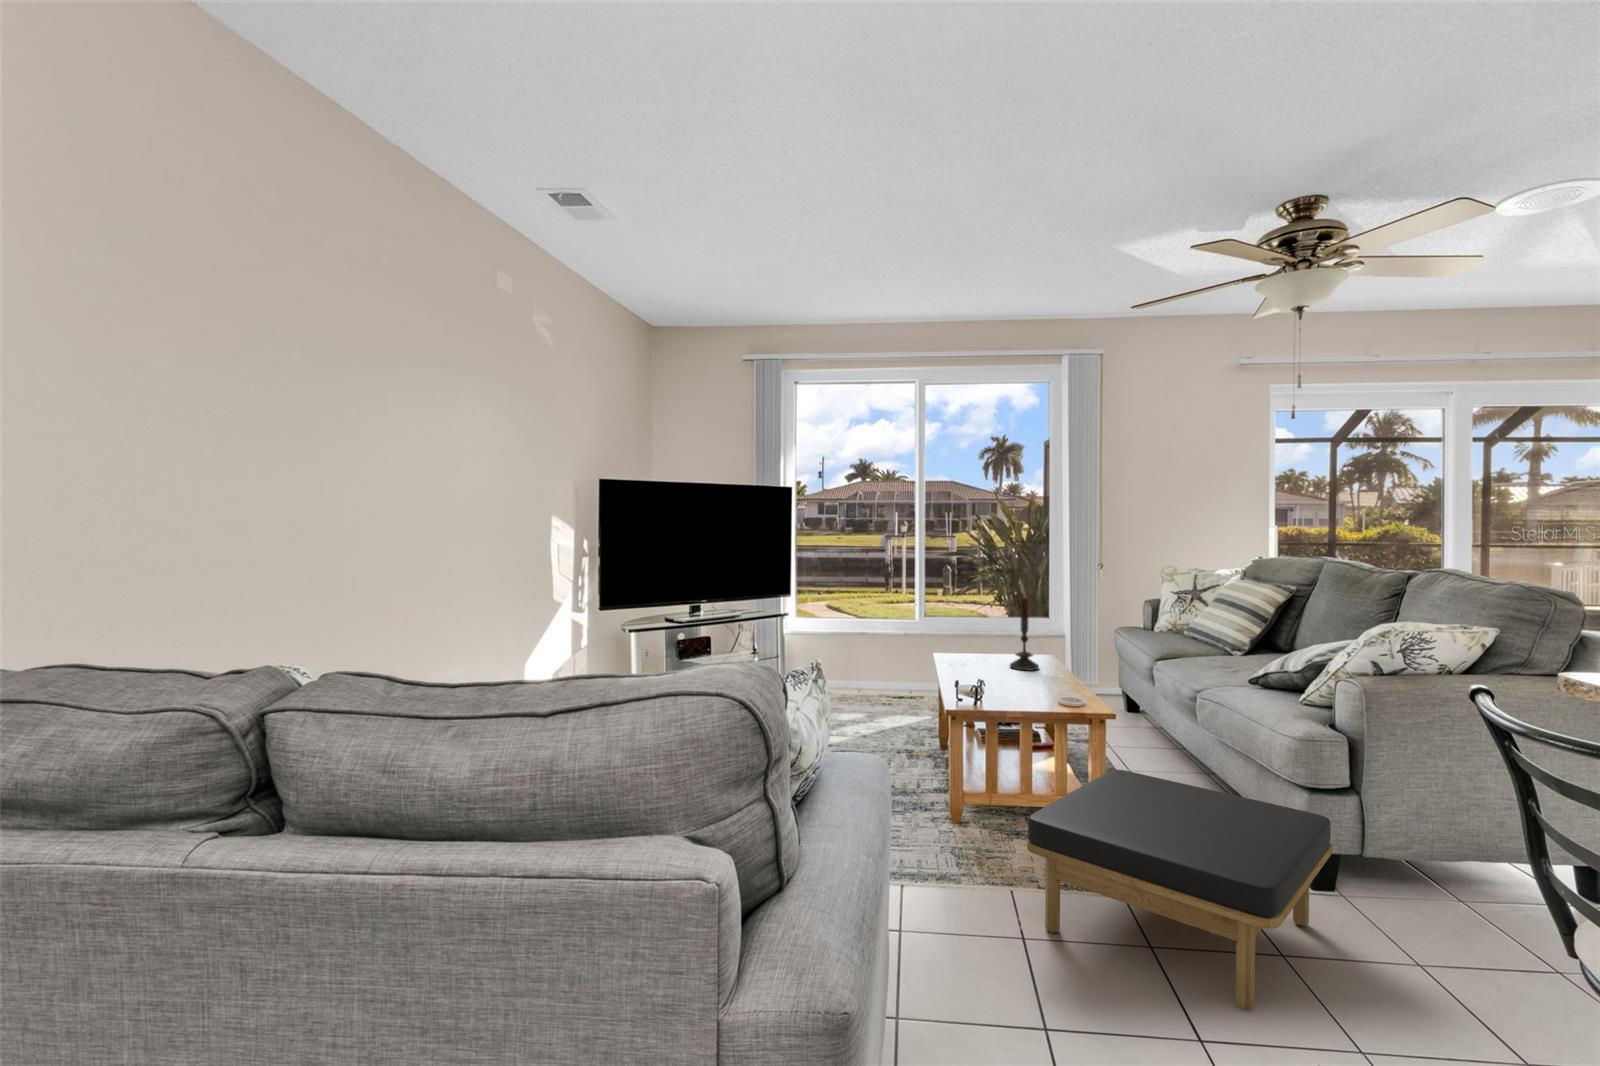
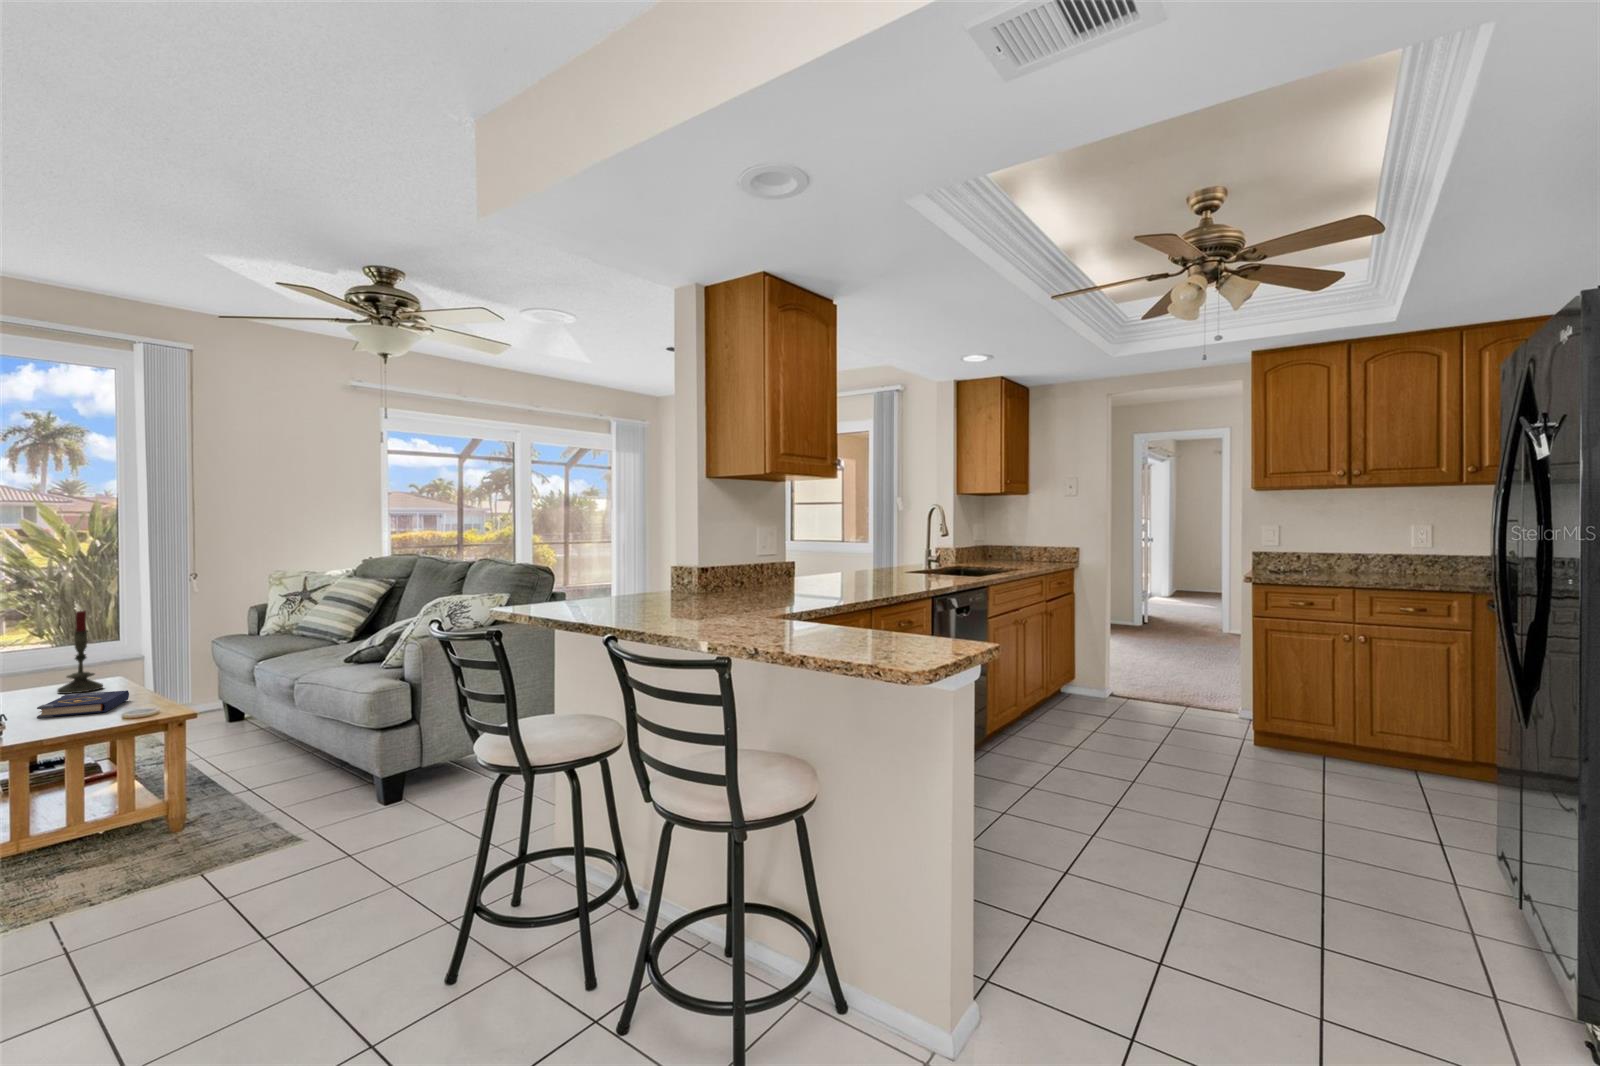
book: none [1001,672,1059,696] -> present [37,690,129,718]
ottoman: present [1027,770,1332,1010] -> none [64,748,396,948]

